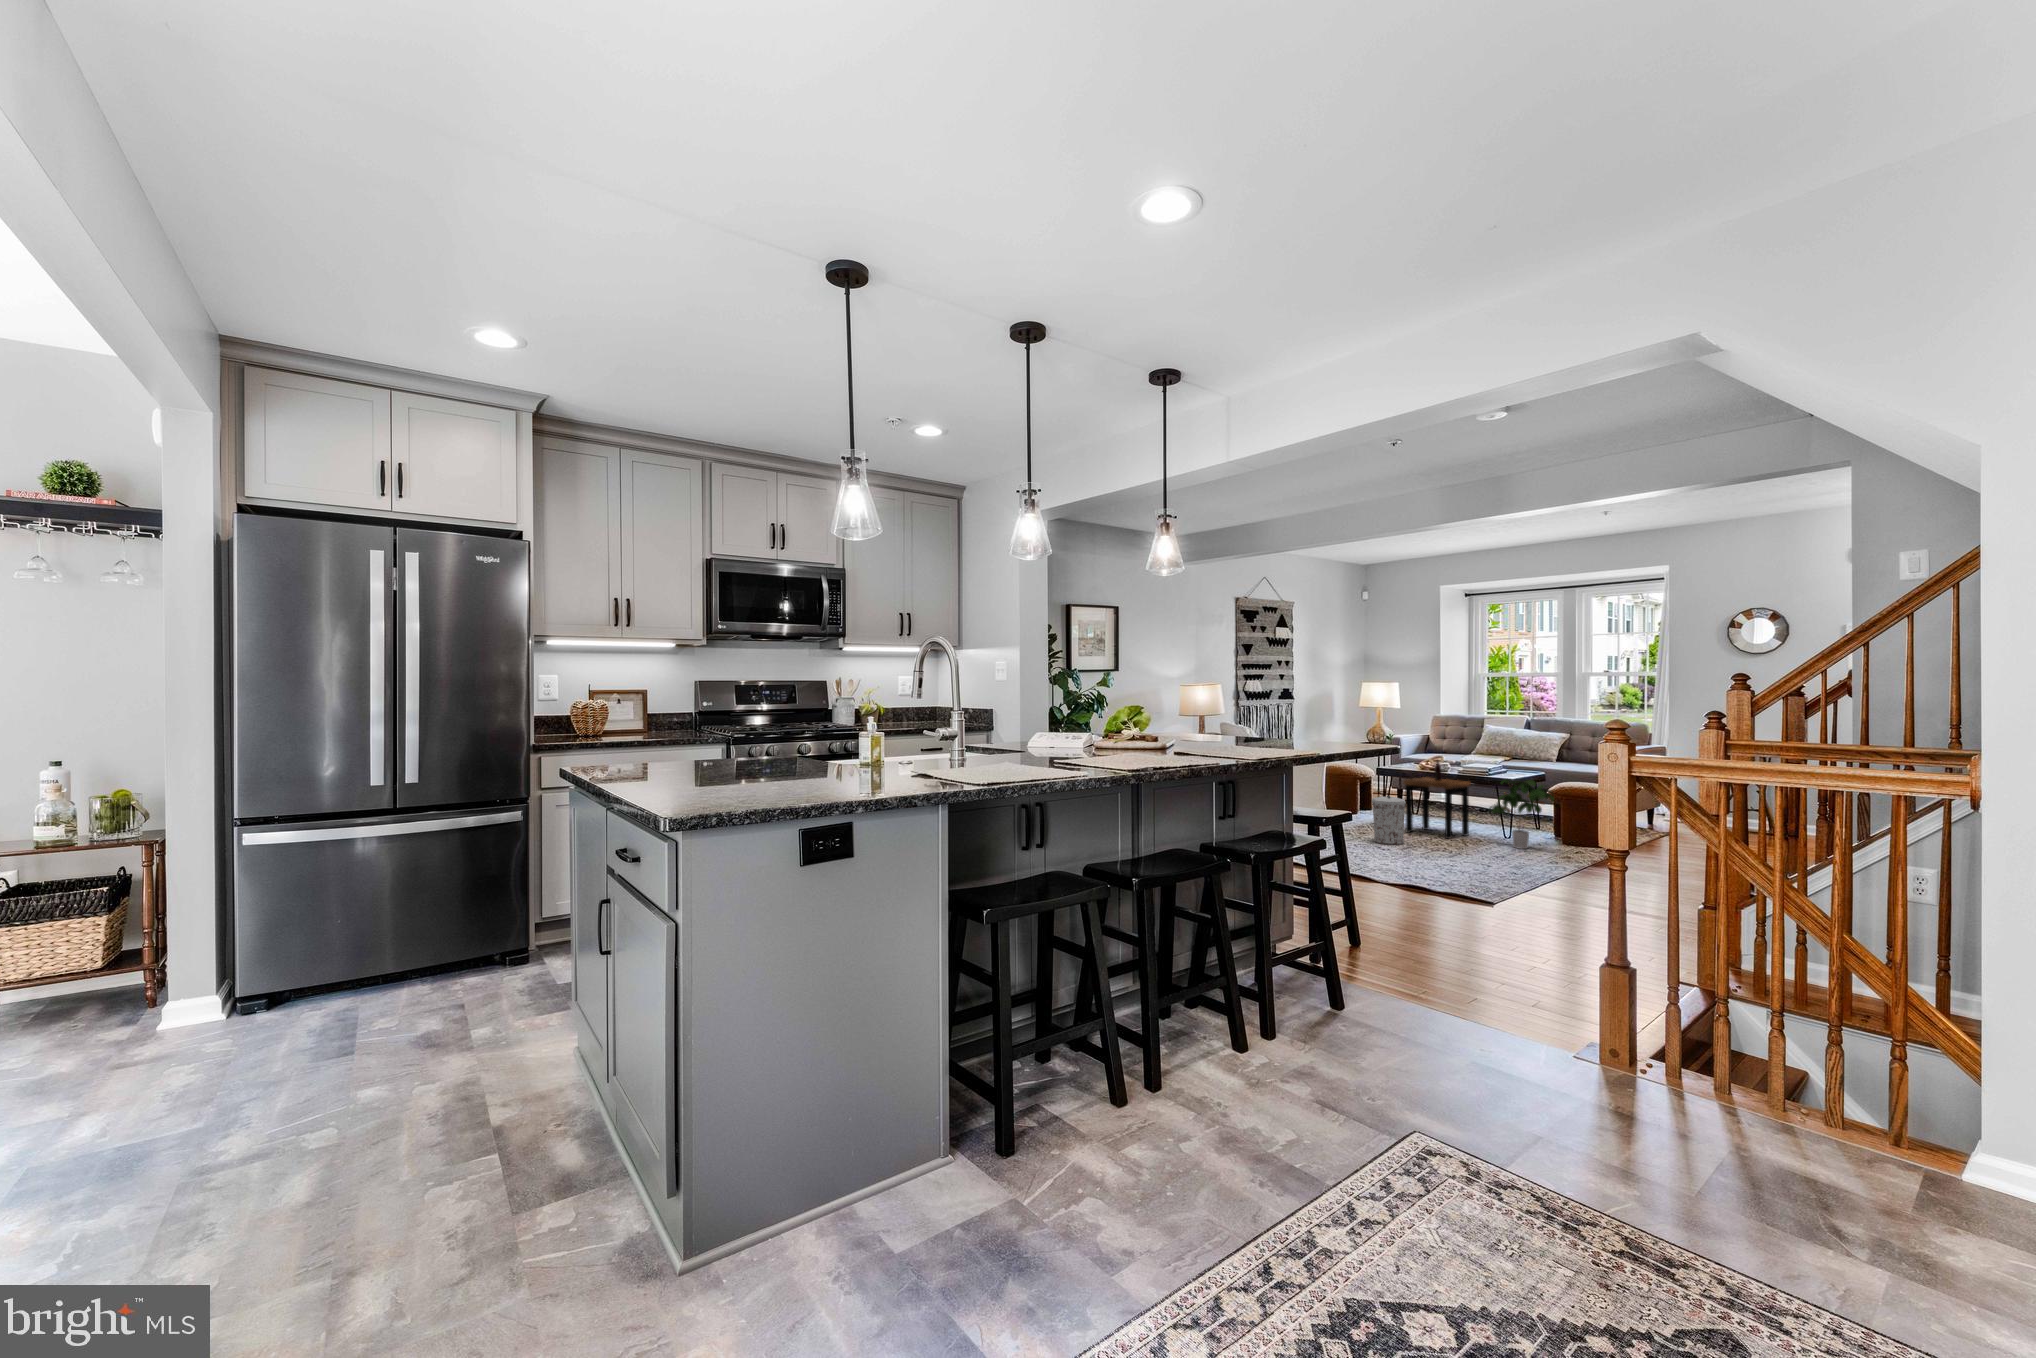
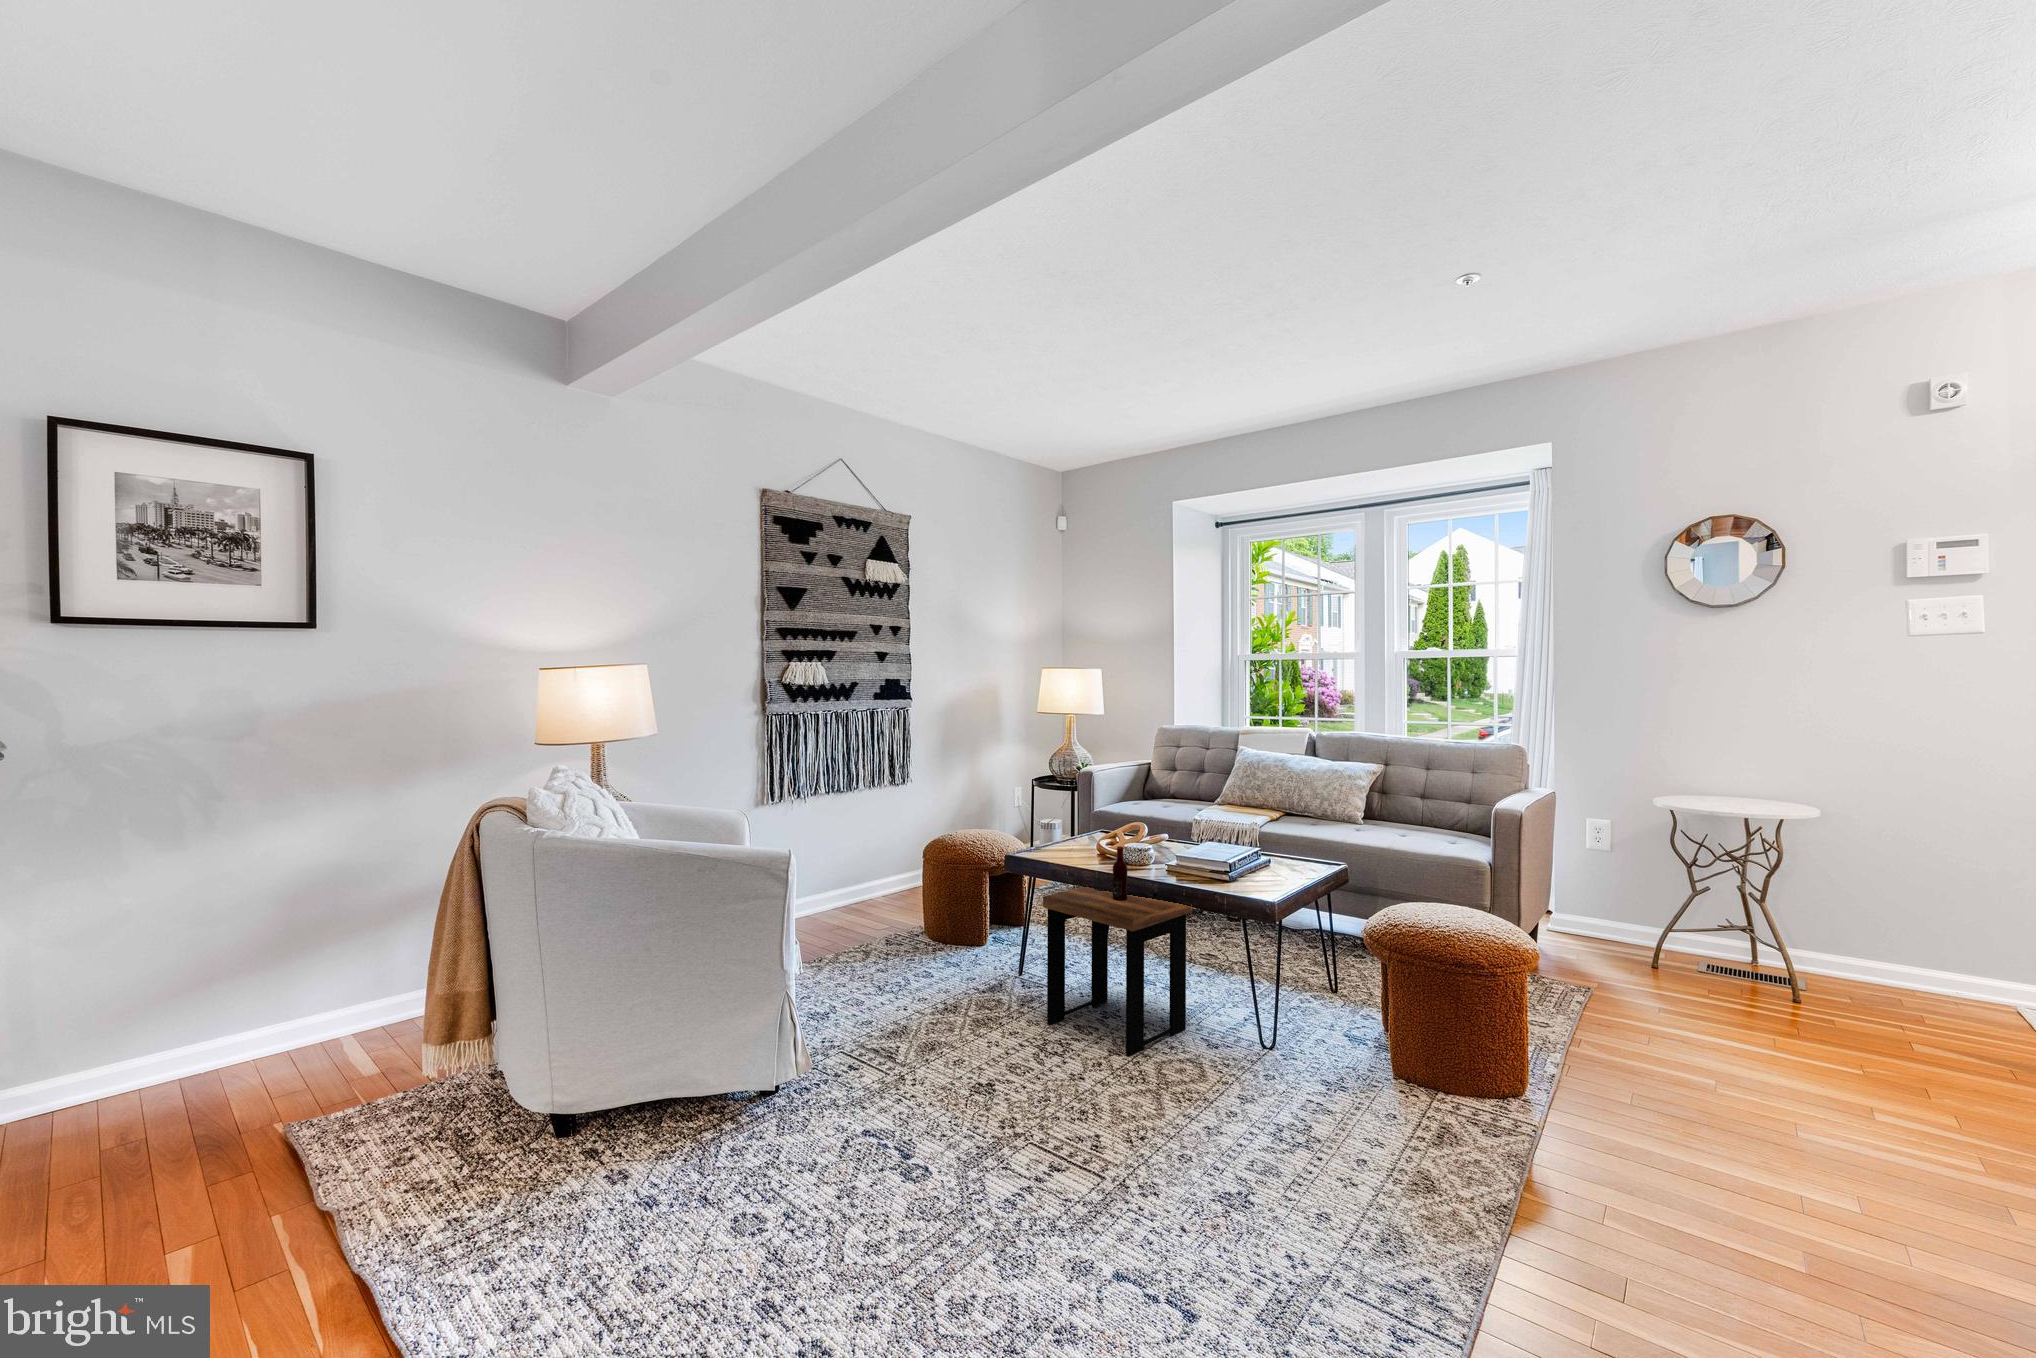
potted plant: present [1490,779,1554,849] -> none [1226,914,1386,1113]
trash can: present [1372,796,1406,845] -> none [933,964,1017,1110]

